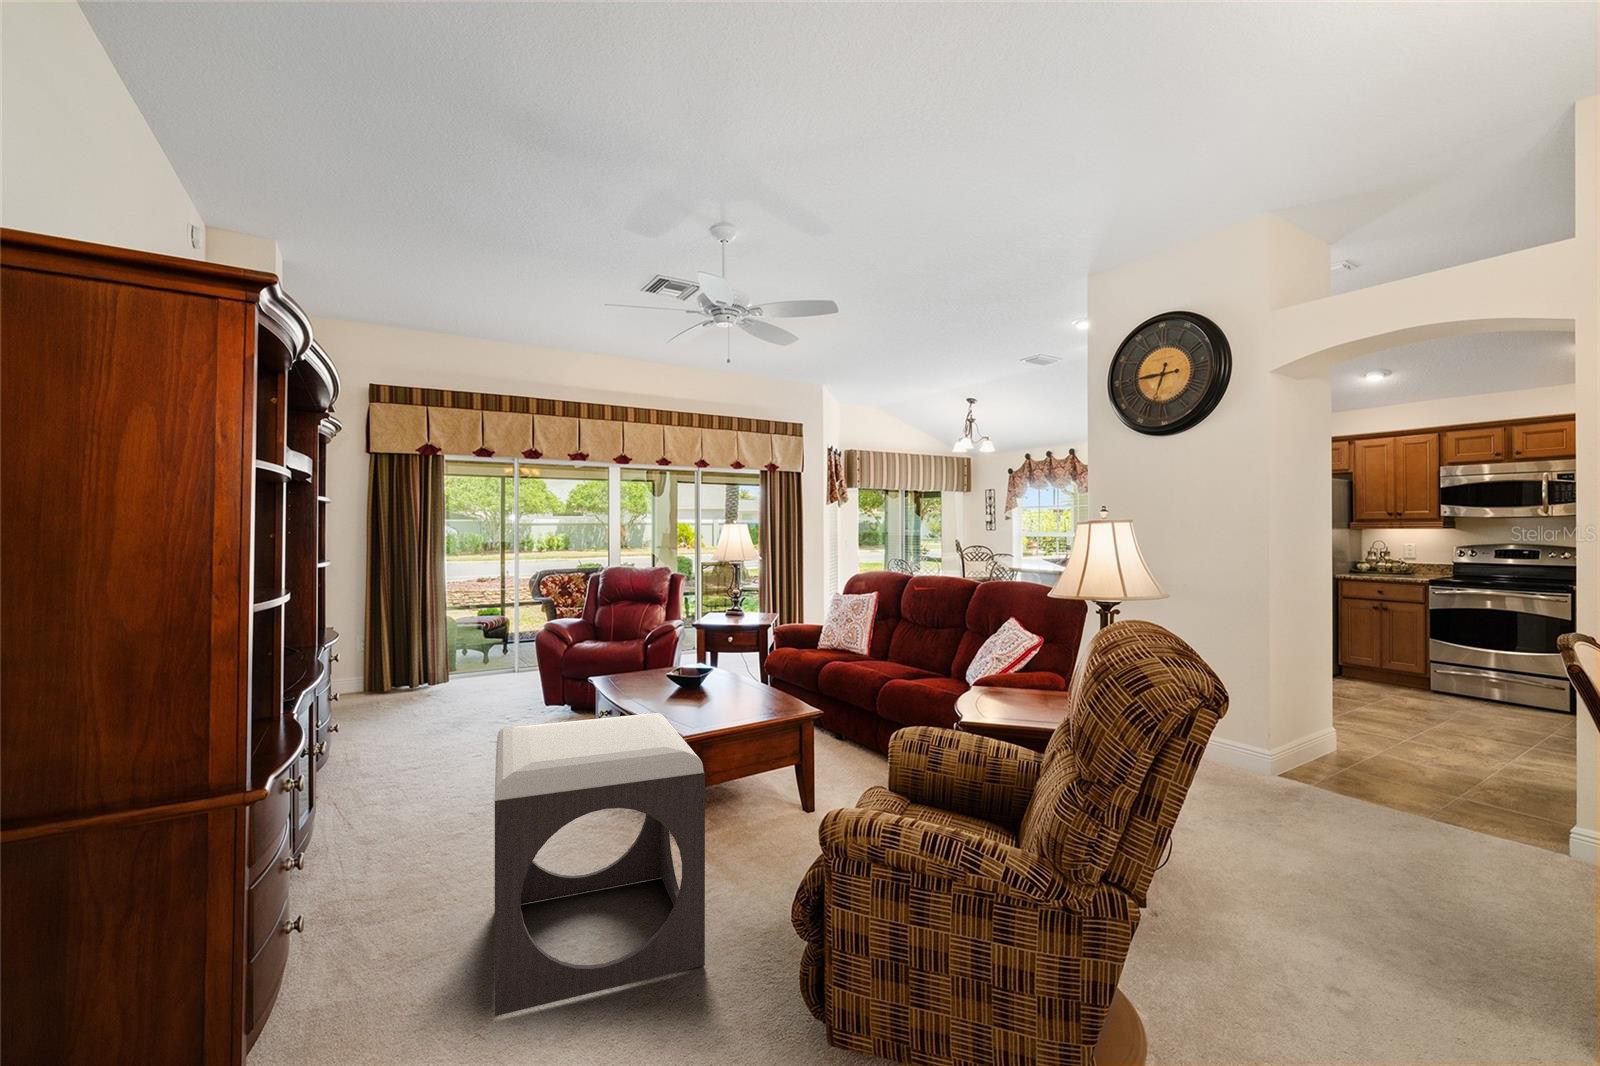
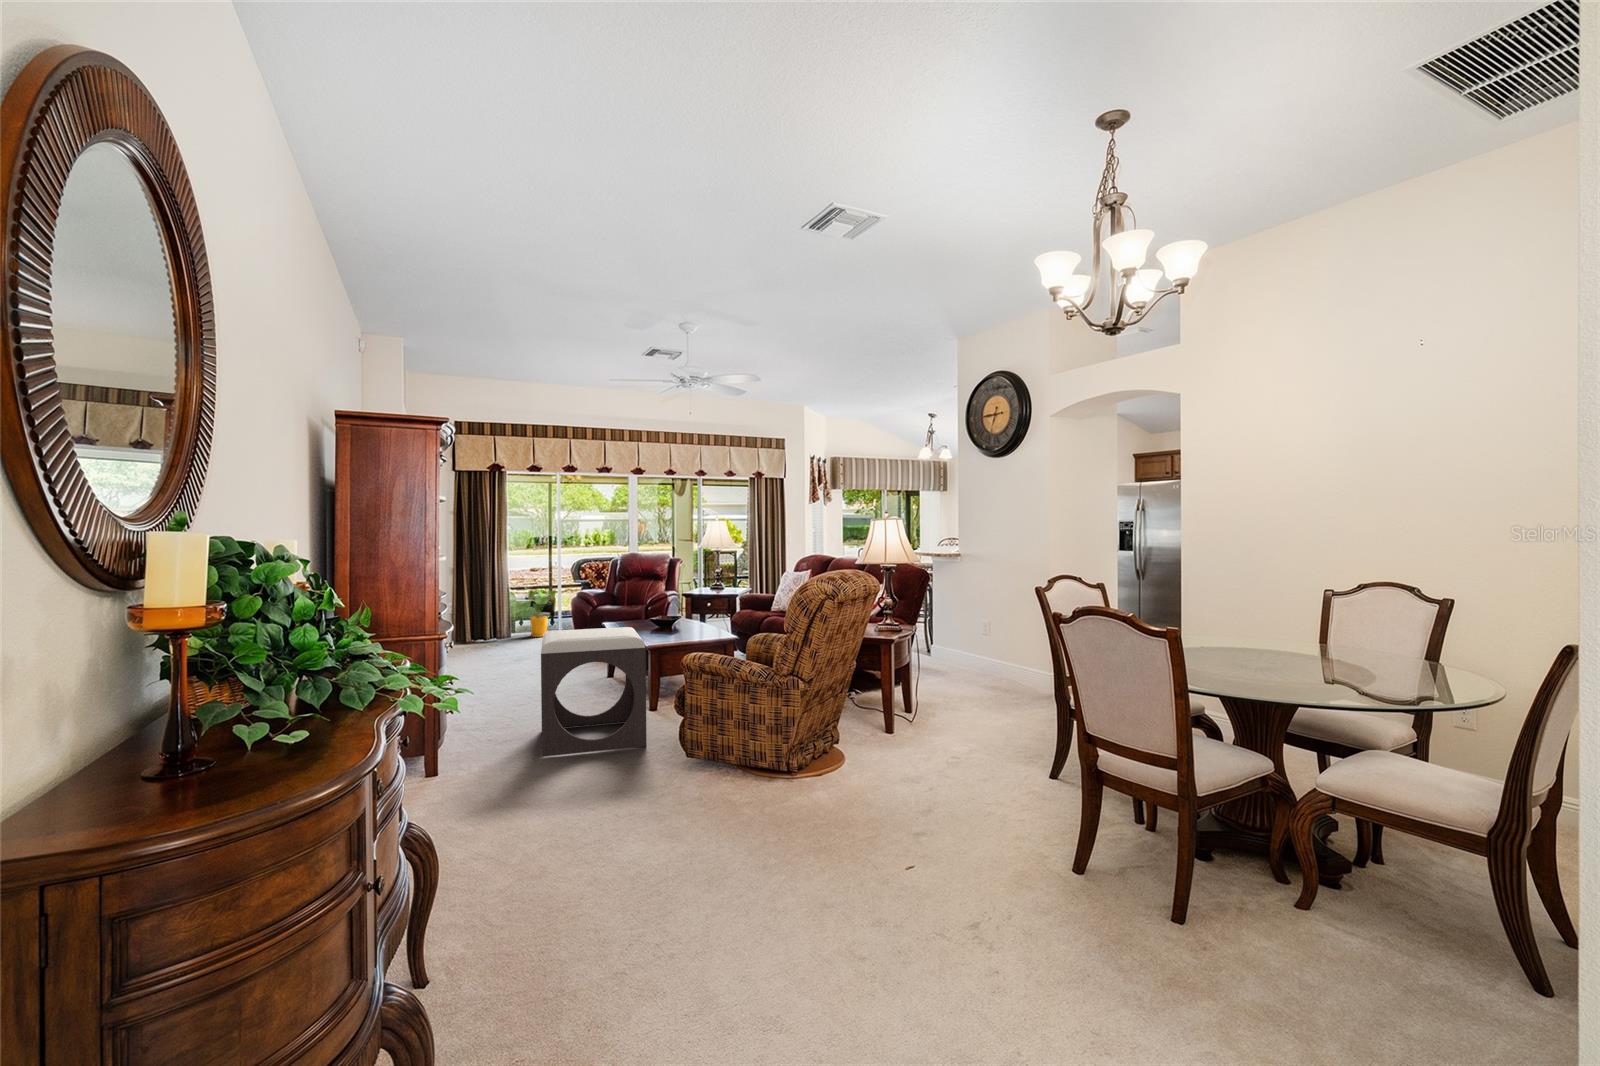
house plant: none [458,611,511,677] -> present [521,590,556,637]

